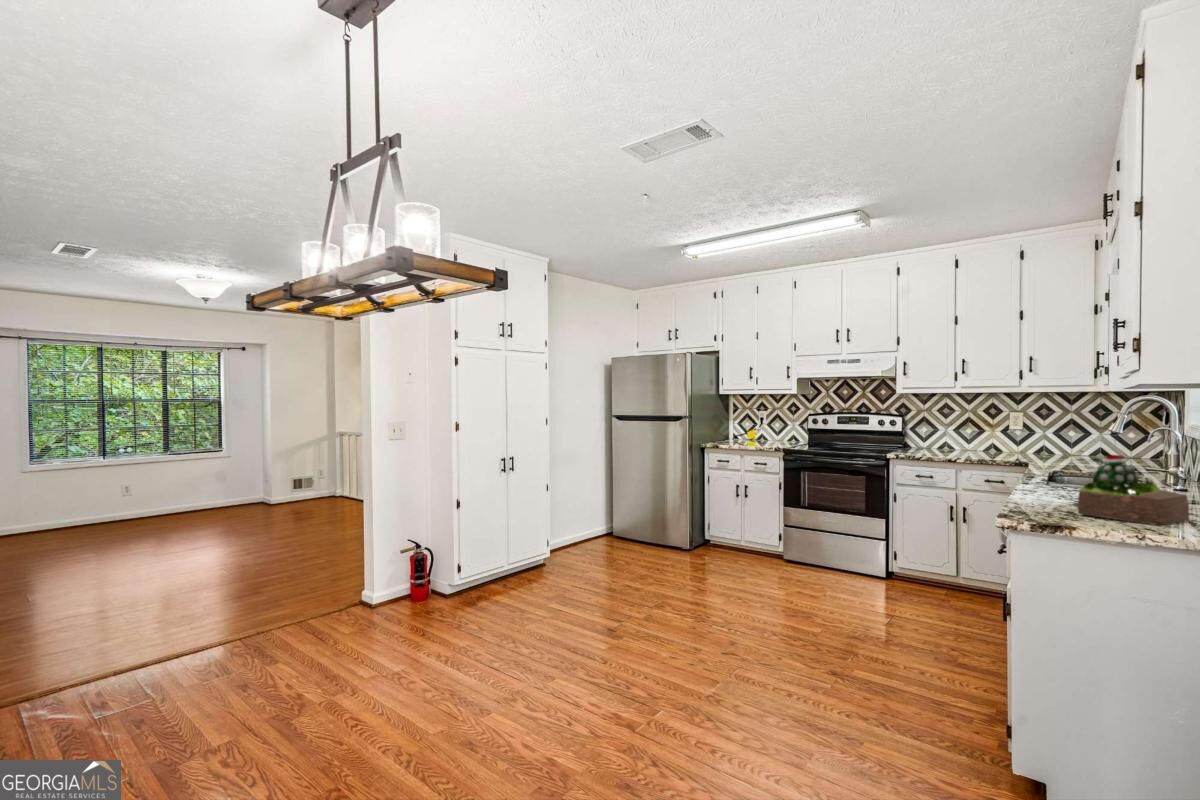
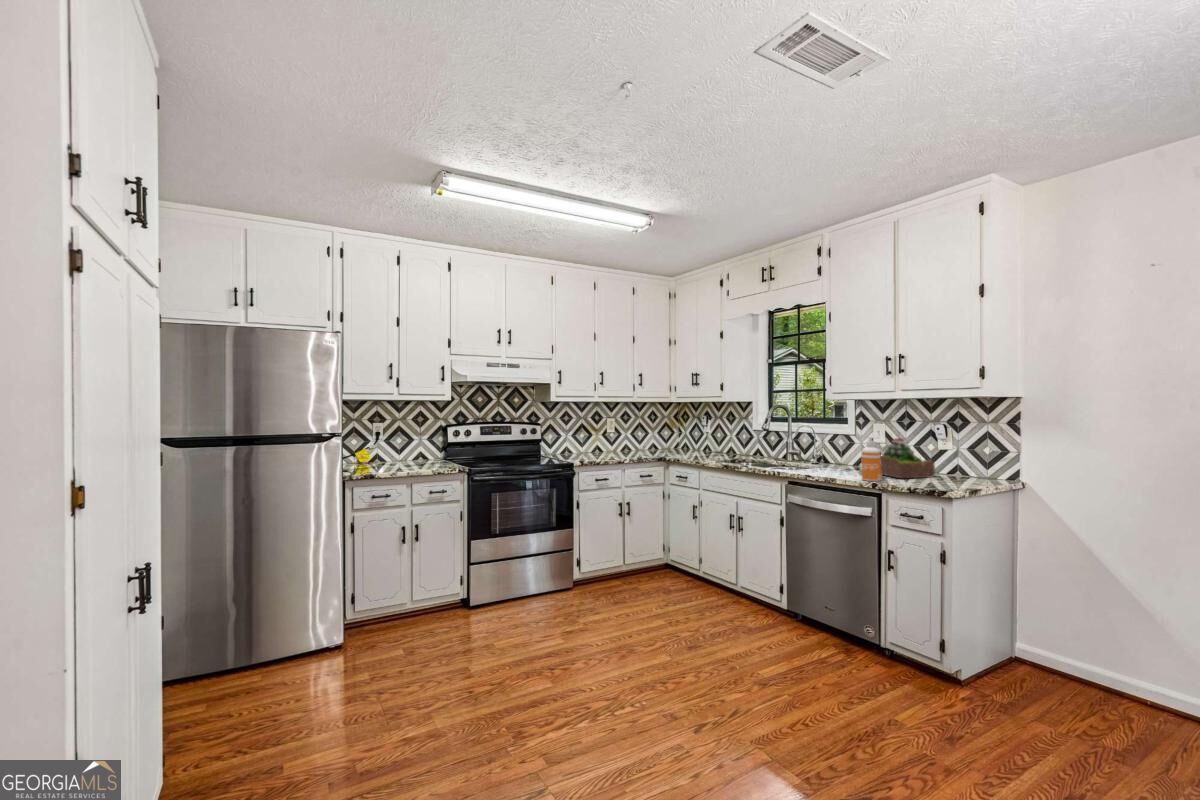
soap dispenser: none [1023,447,1053,511] -> present [862,437,881,481]

